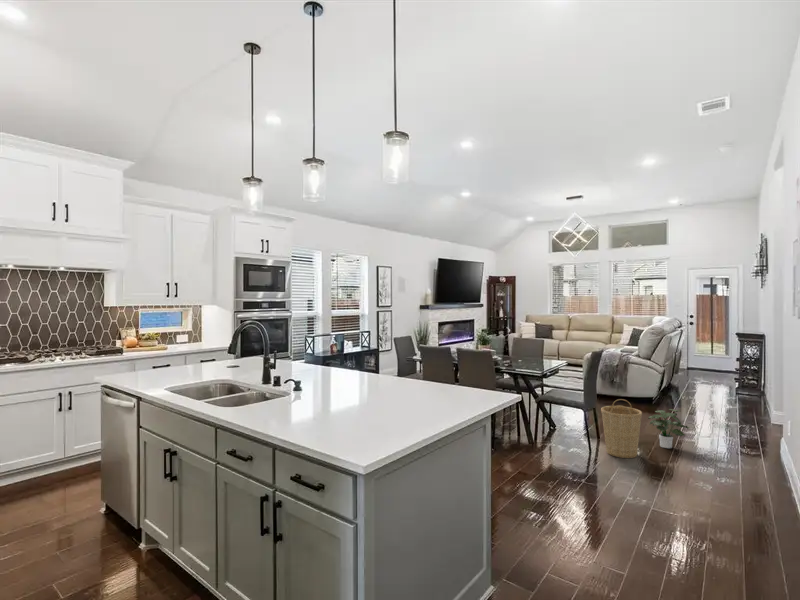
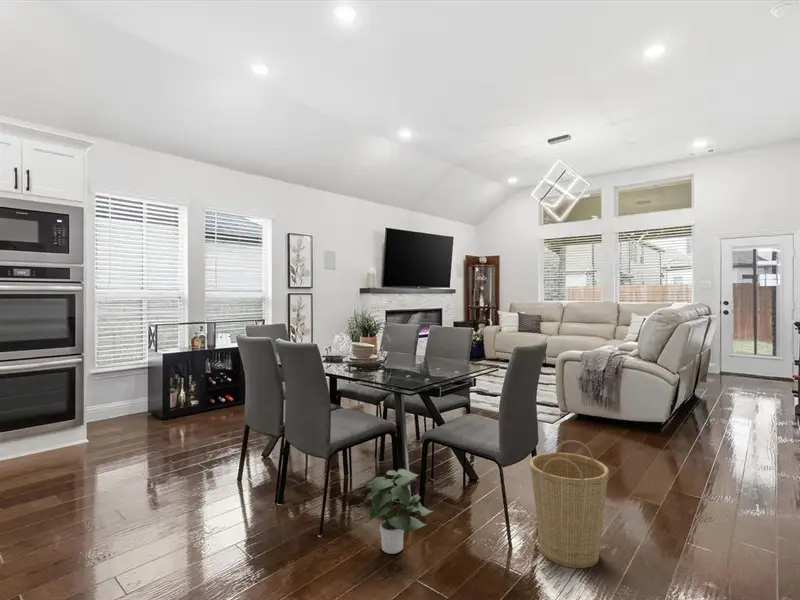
potted plant: present [648,409,689,448] -> present [365,469,432,554]

